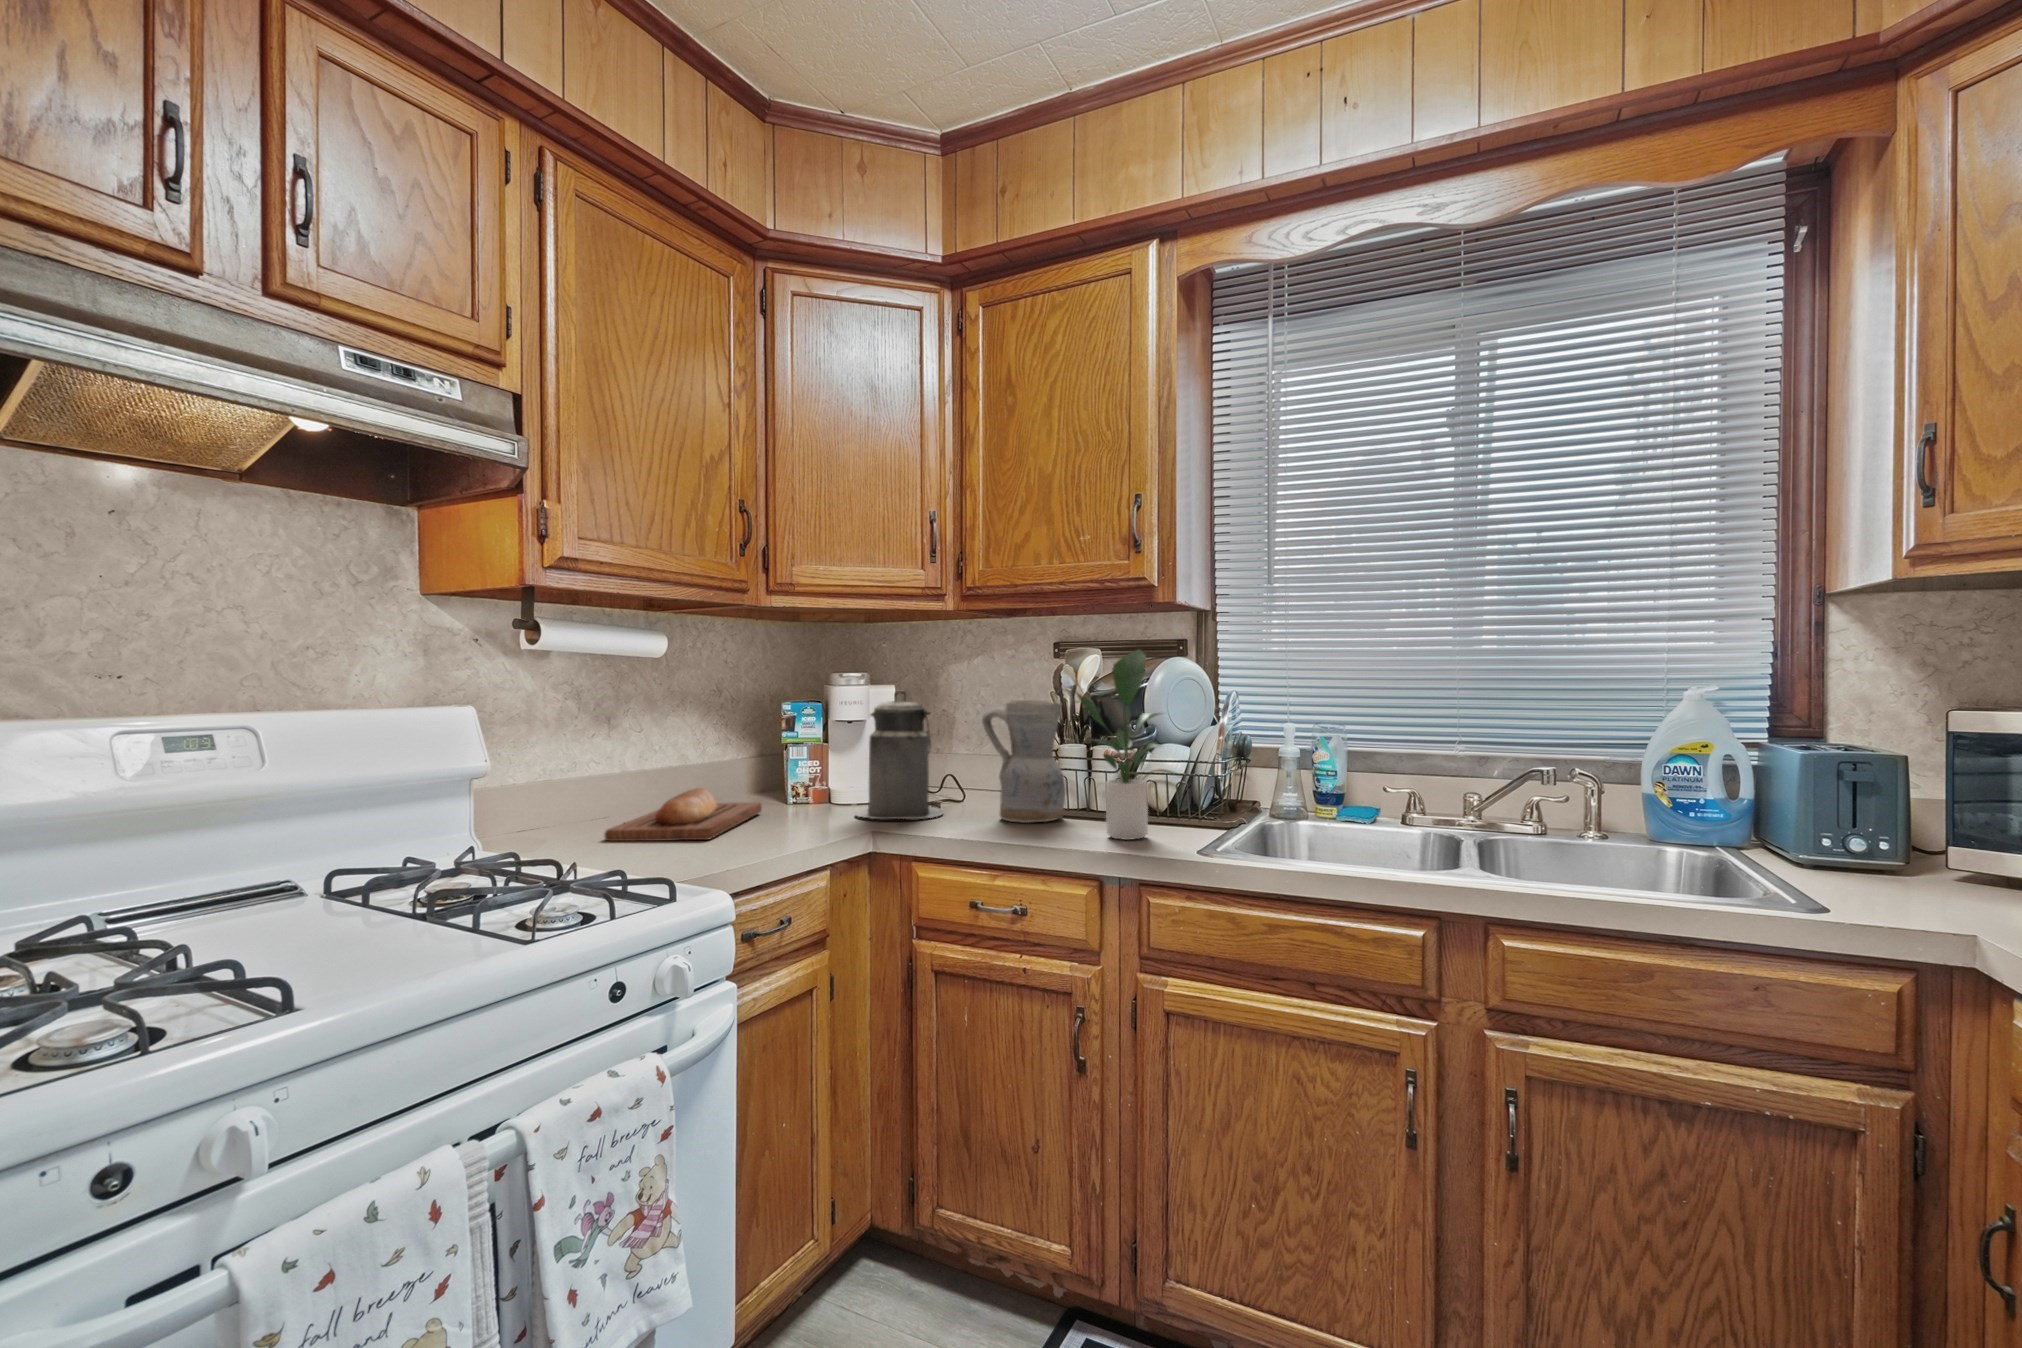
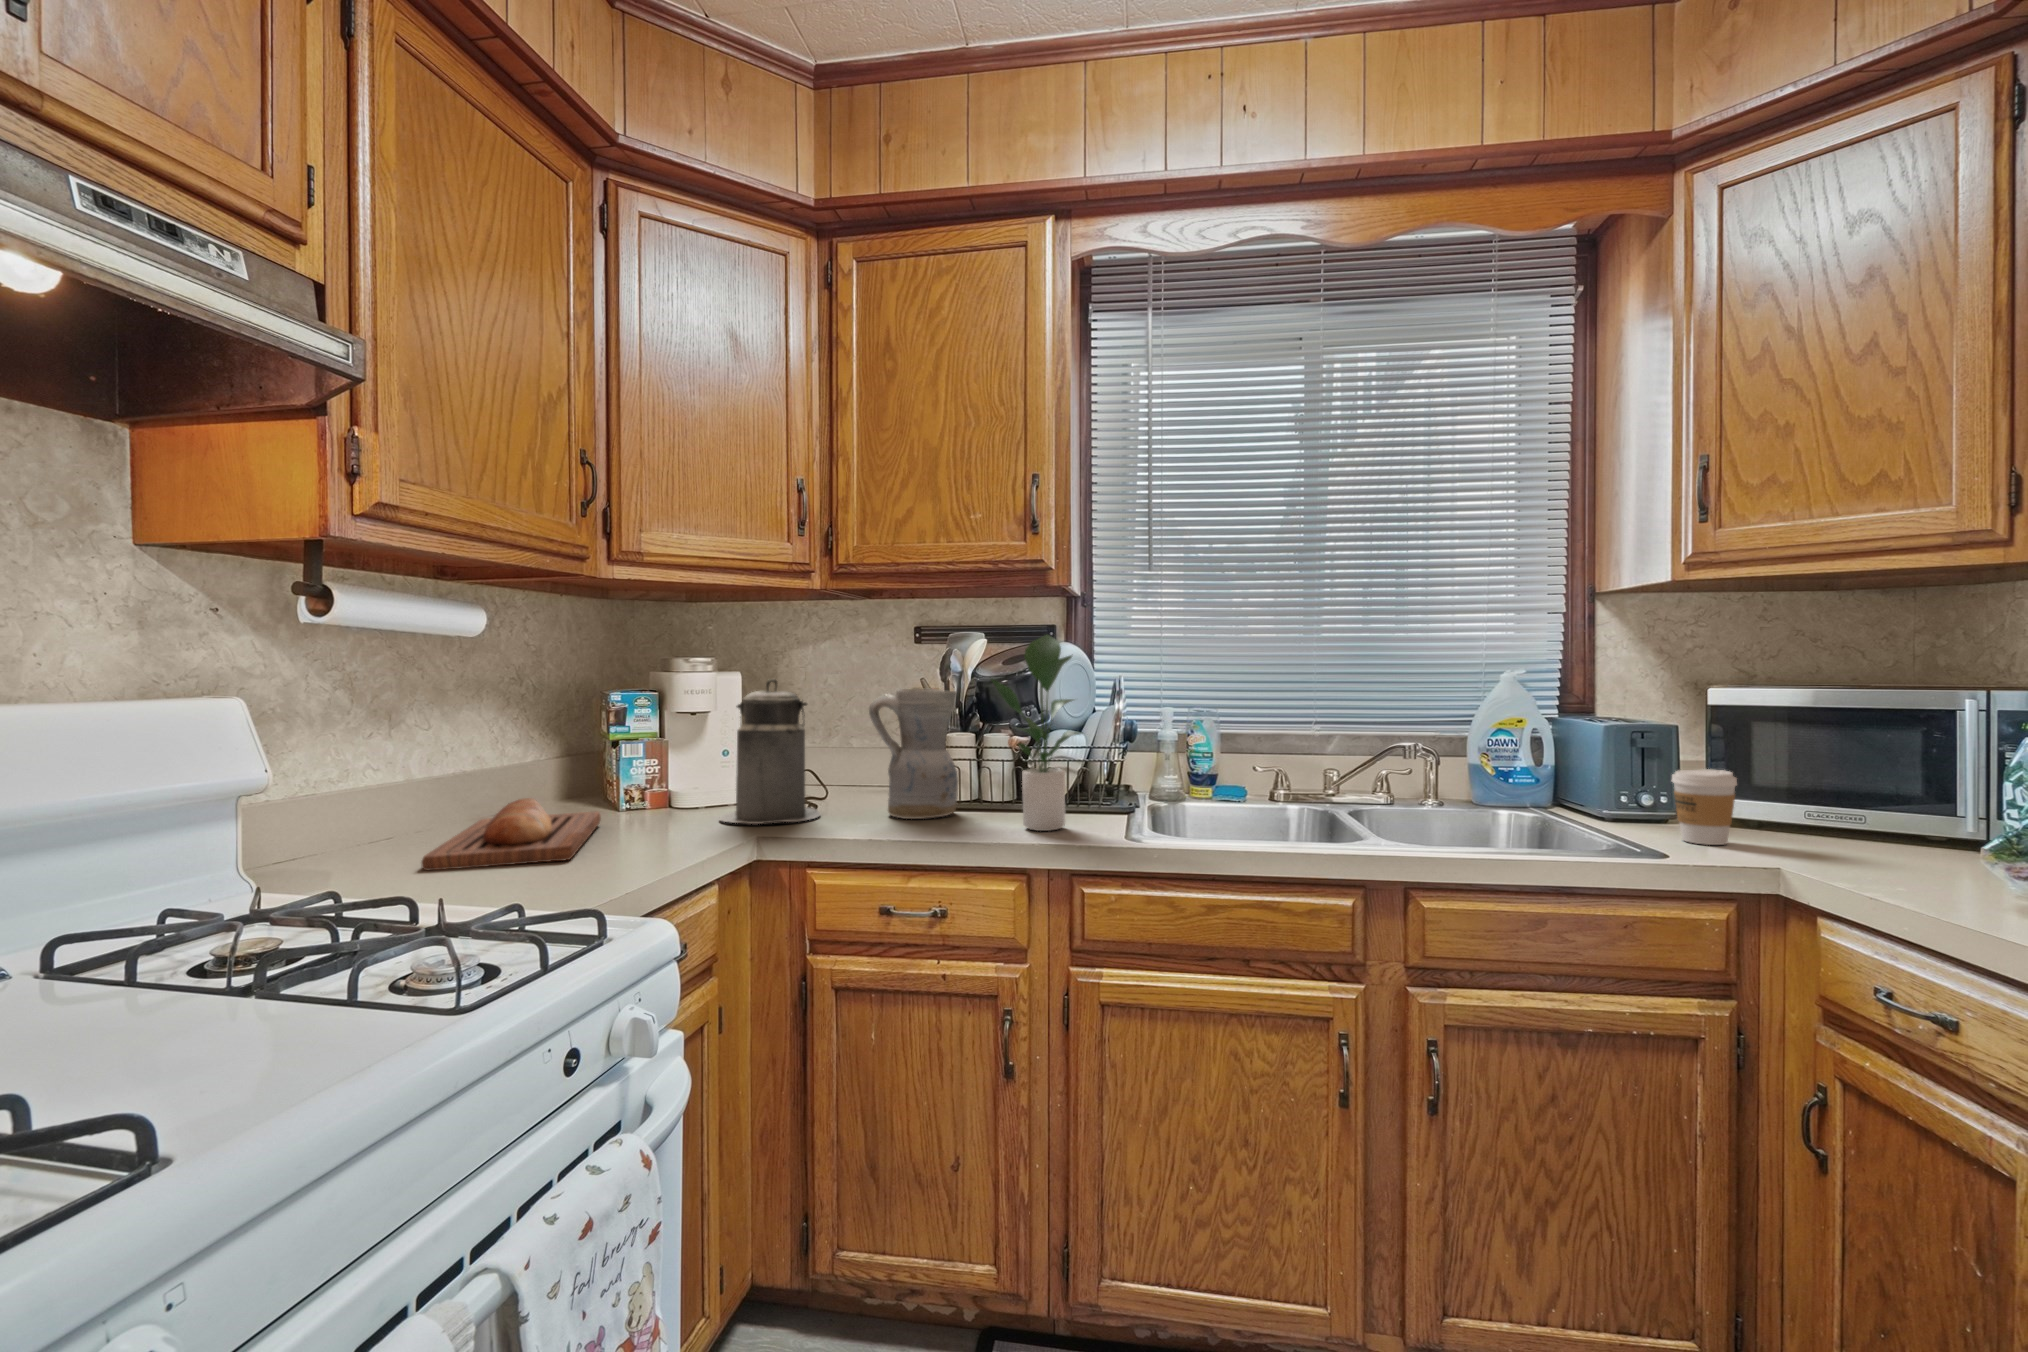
coffee cup: none [1858,809,1946,903] -> present [1672,769,1737,845]

